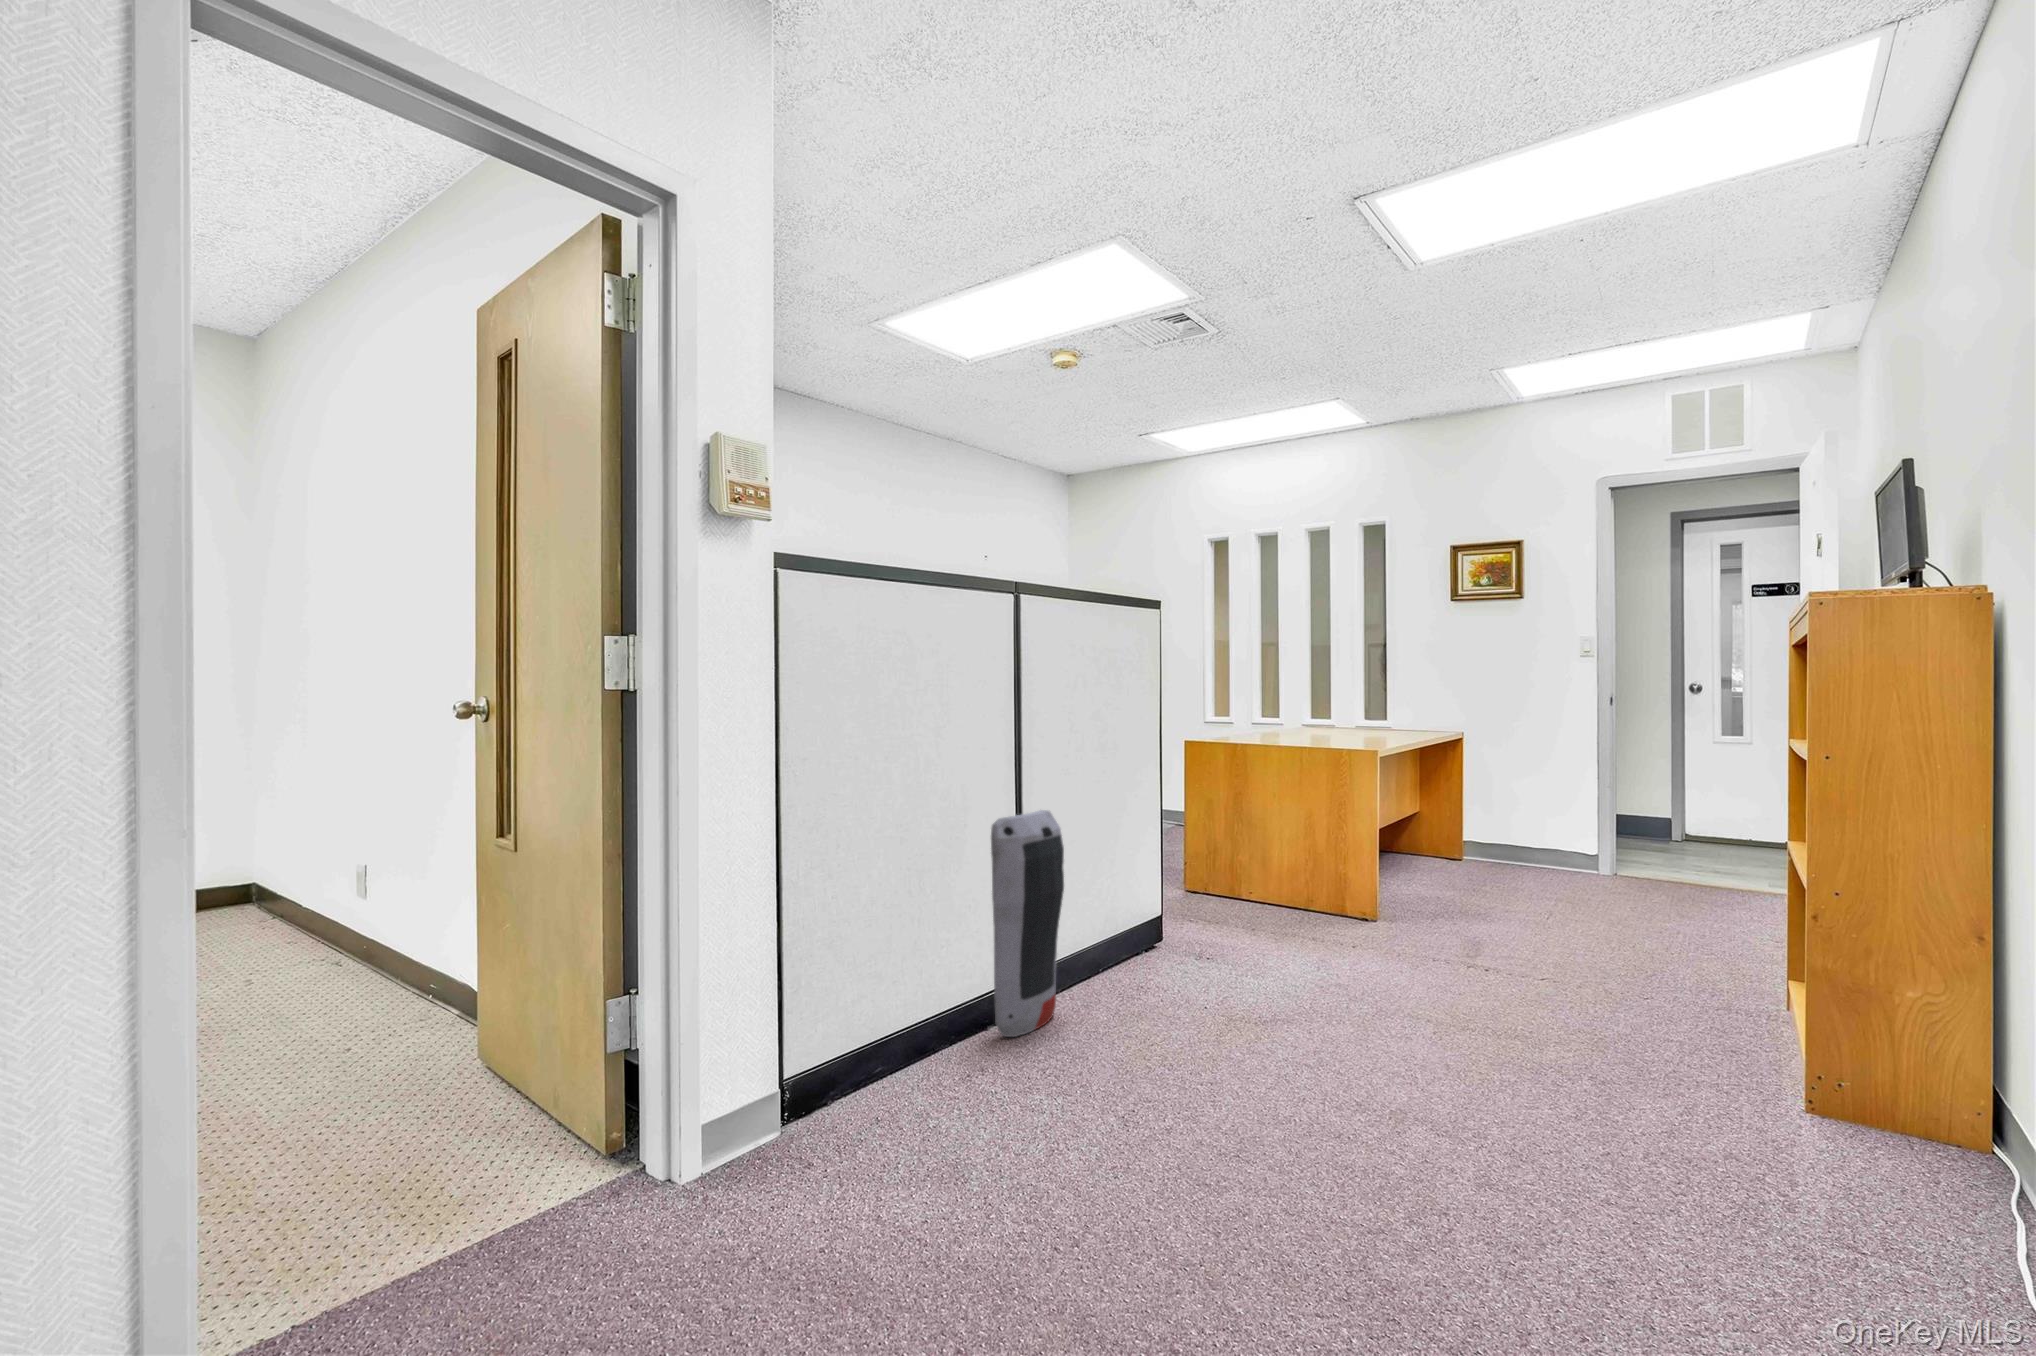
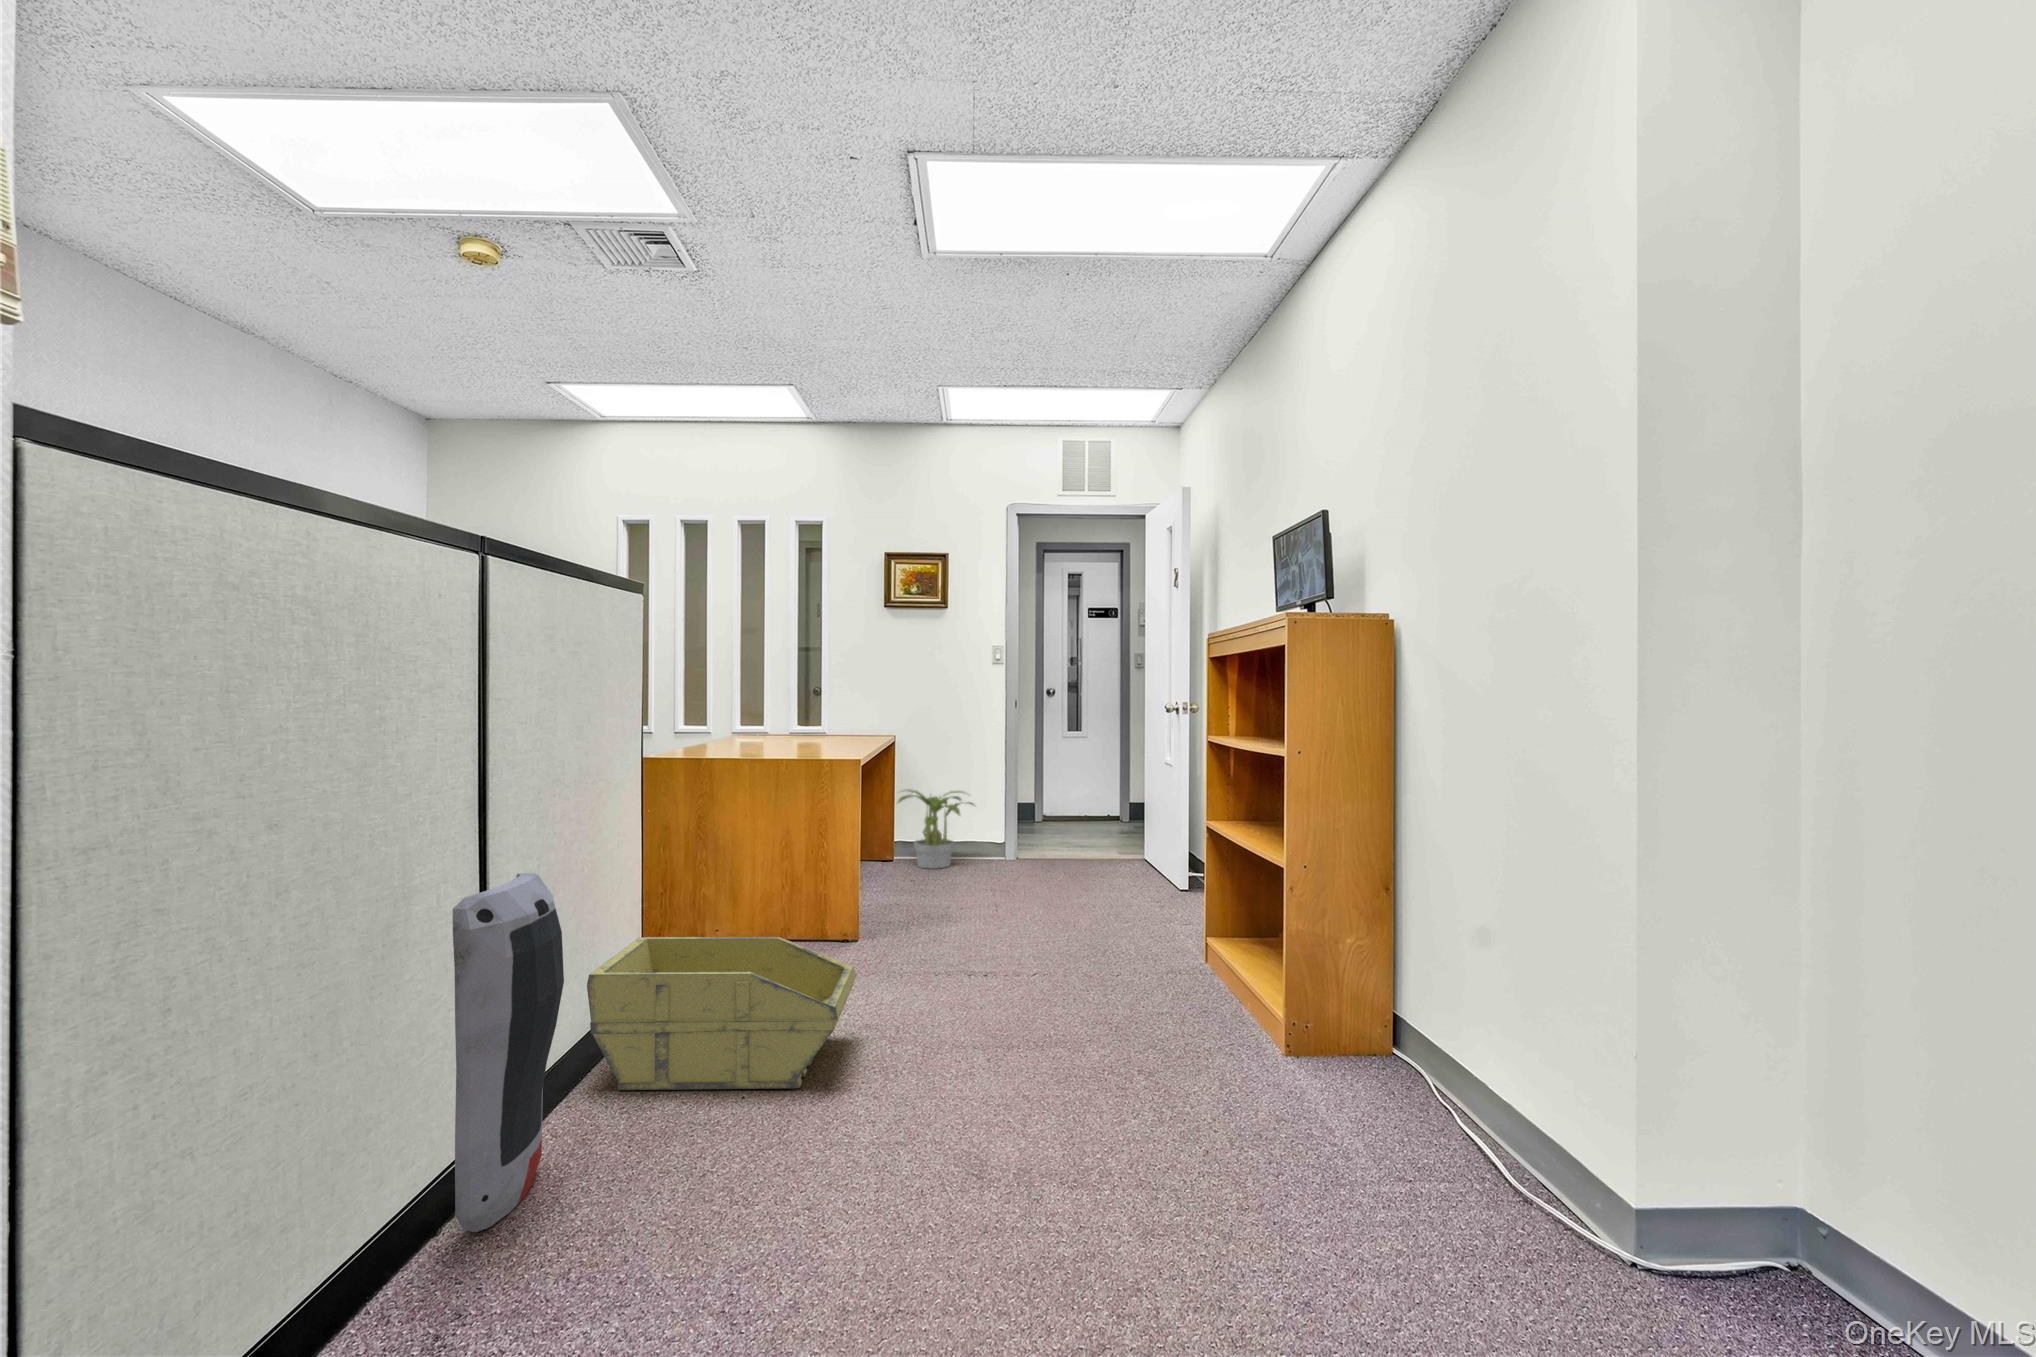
potted plant: none [1458,789,1558,874] -> present [898,790,974,869]
storage bin: none [1103,878,1321,1013] -> present [587,937,856,1090]

